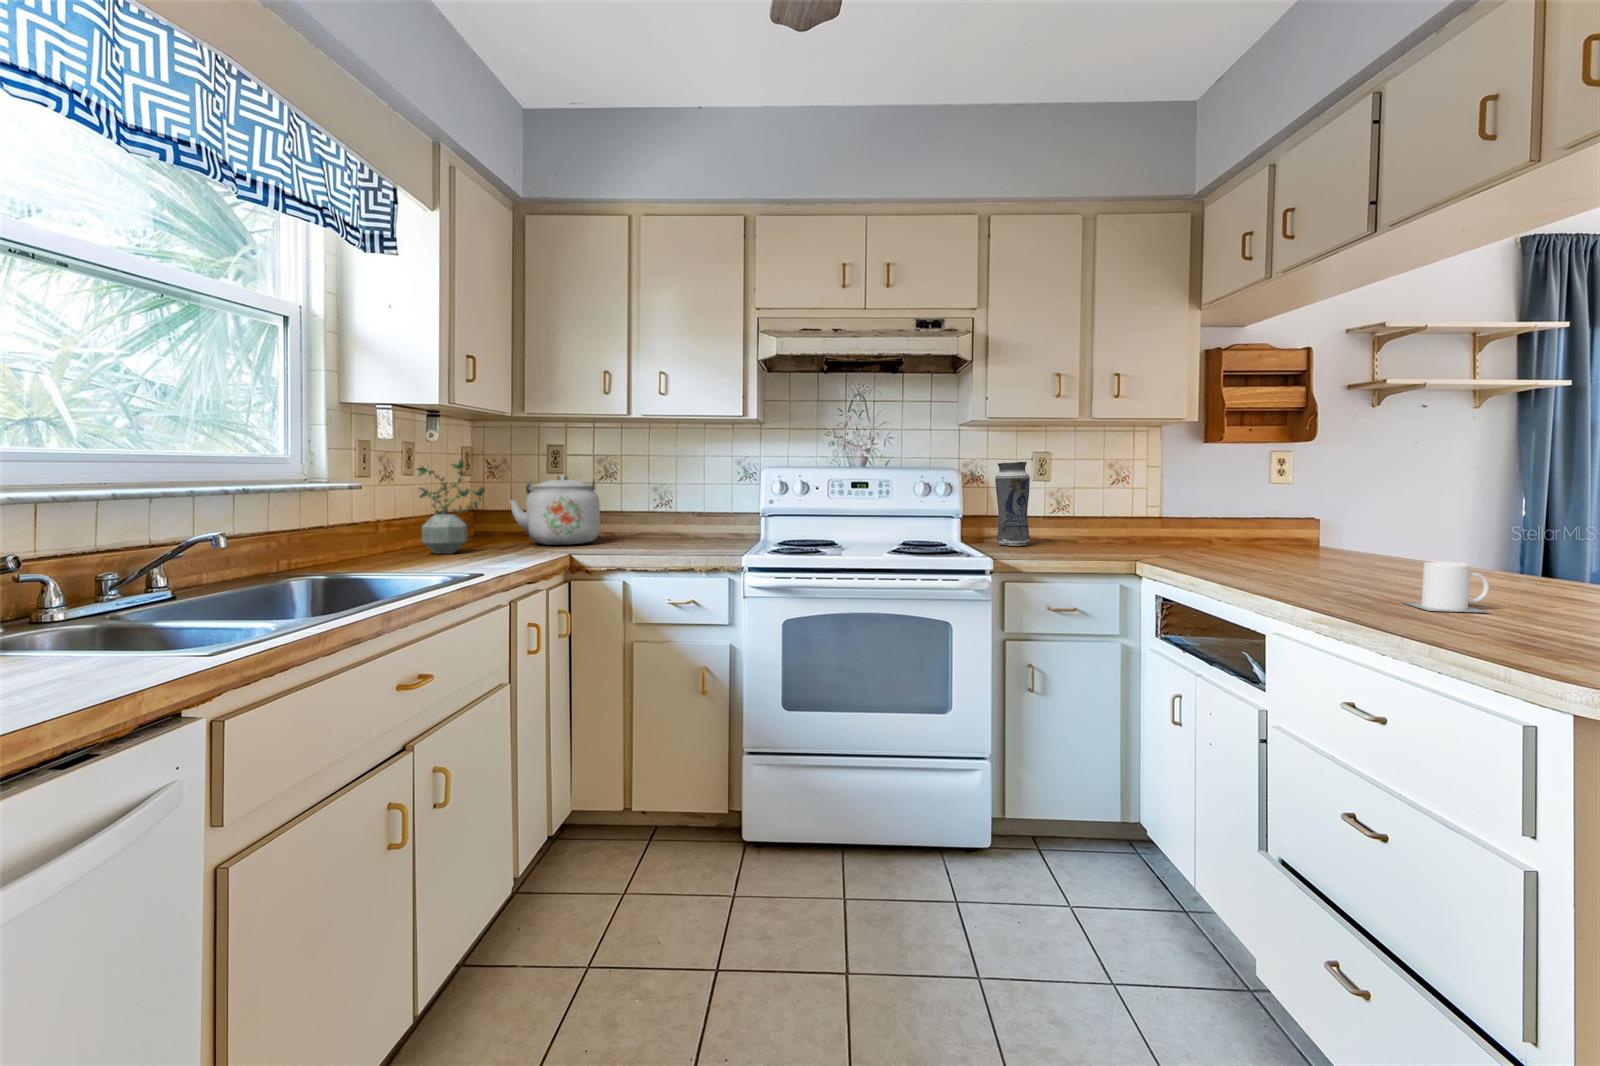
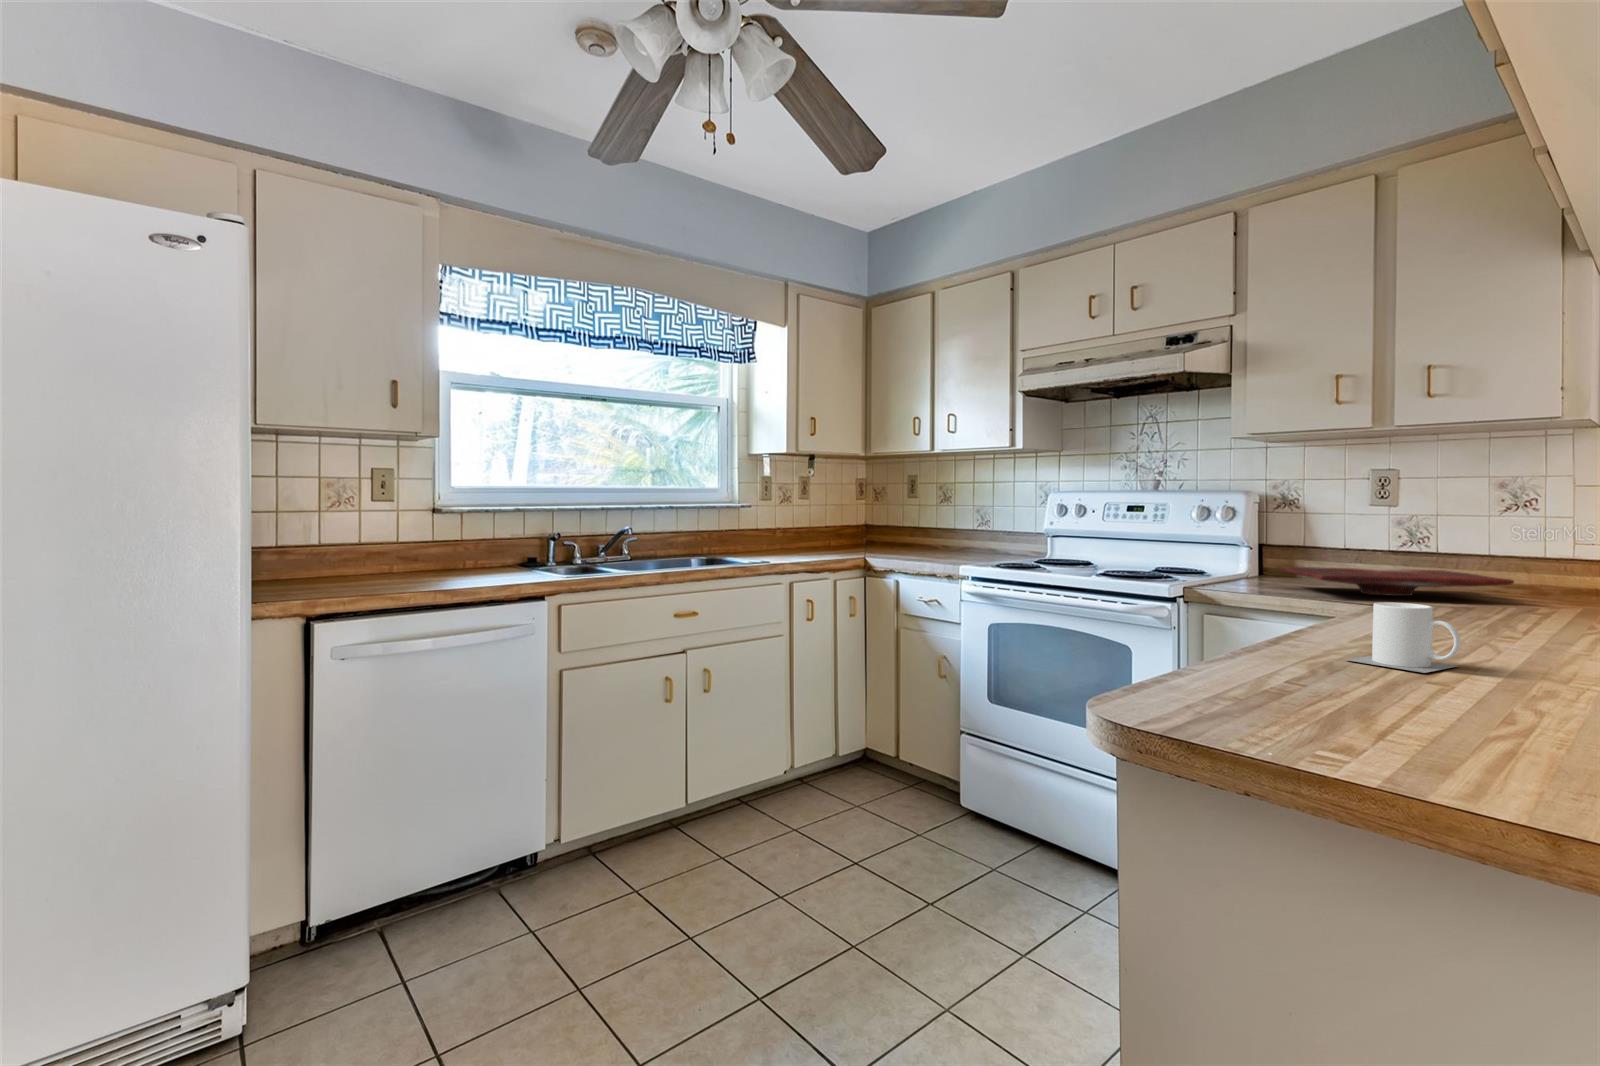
potted plant: present [417,460,484,554] -> none [797,488,837,552]
vase: present [995,461,1030,546] -> none [1278,481,1324,580]
kettle: present [510,475,600,545] -> none [868,499,937,552]
cutting board: none [1045,531,1197,554] -> present [1281,567,1514,596]

